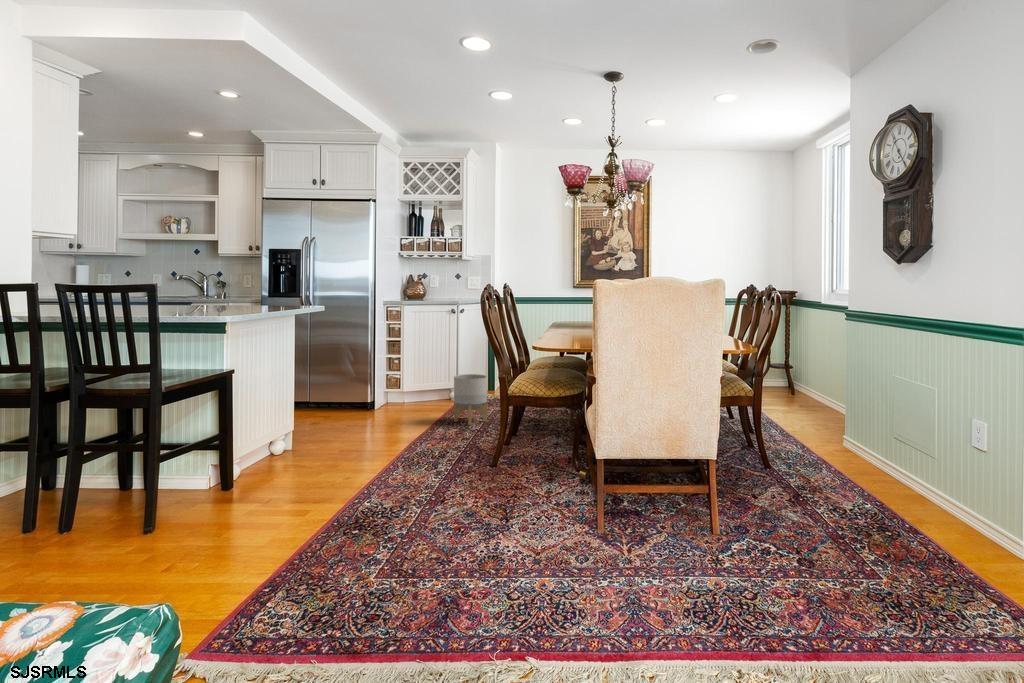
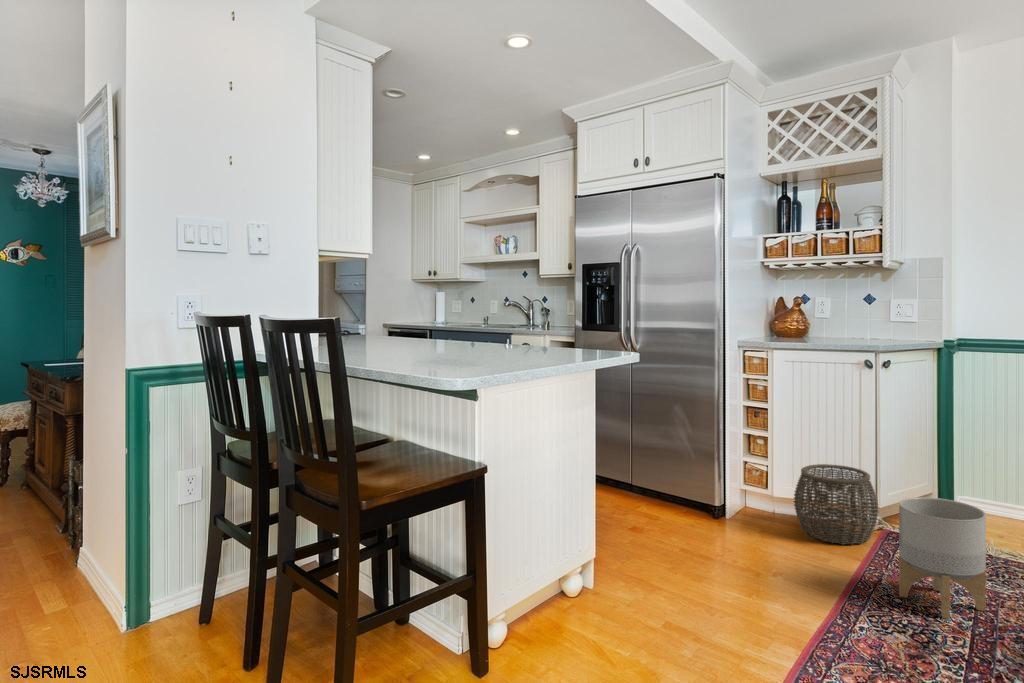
woven basket: none [413,370,454,410] -> present [794,464,879,545]

